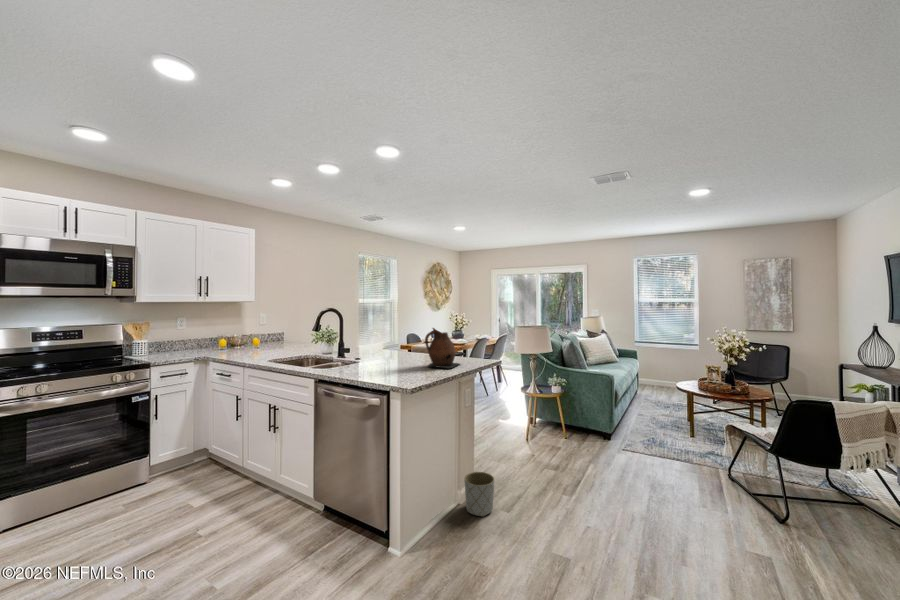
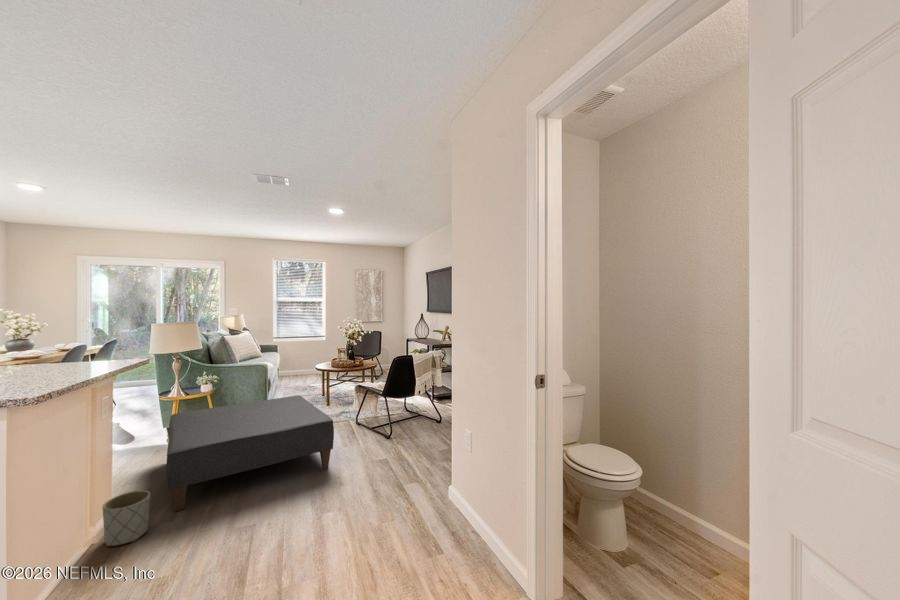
ceramic pitcher: present [425,328,460,368] -> none [29,323,95,376]
ottoman: none [507,409,680,529] -> present [166,395,334,511]

